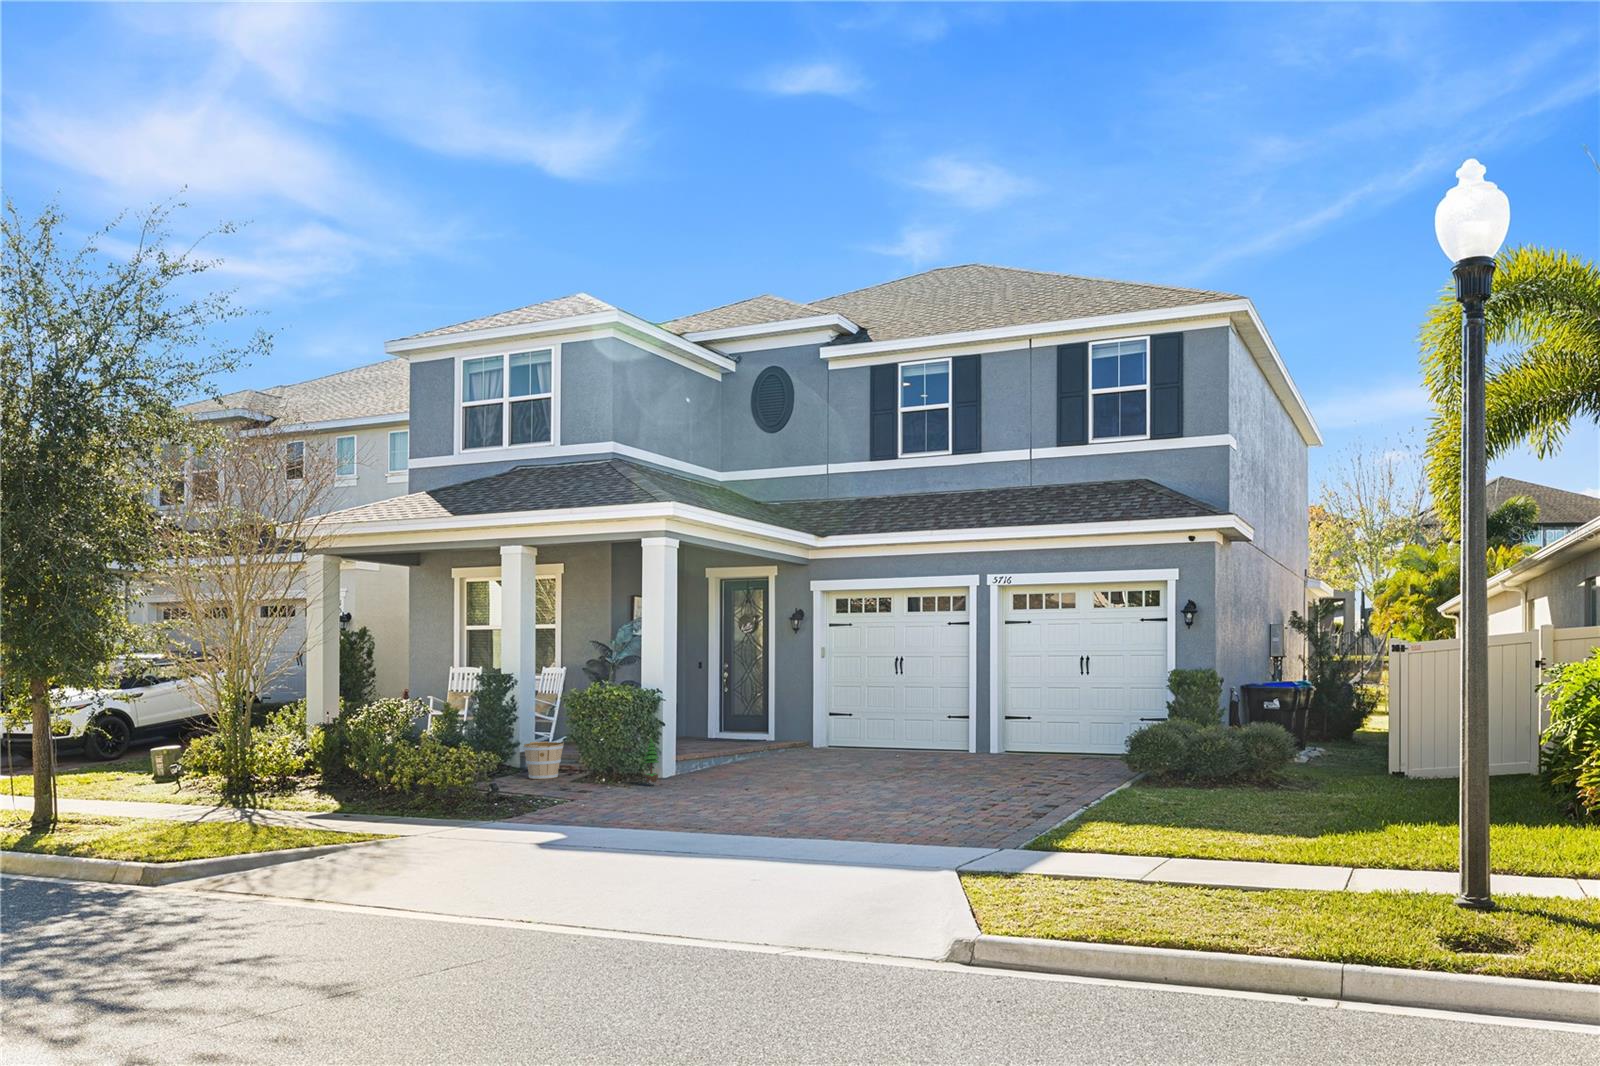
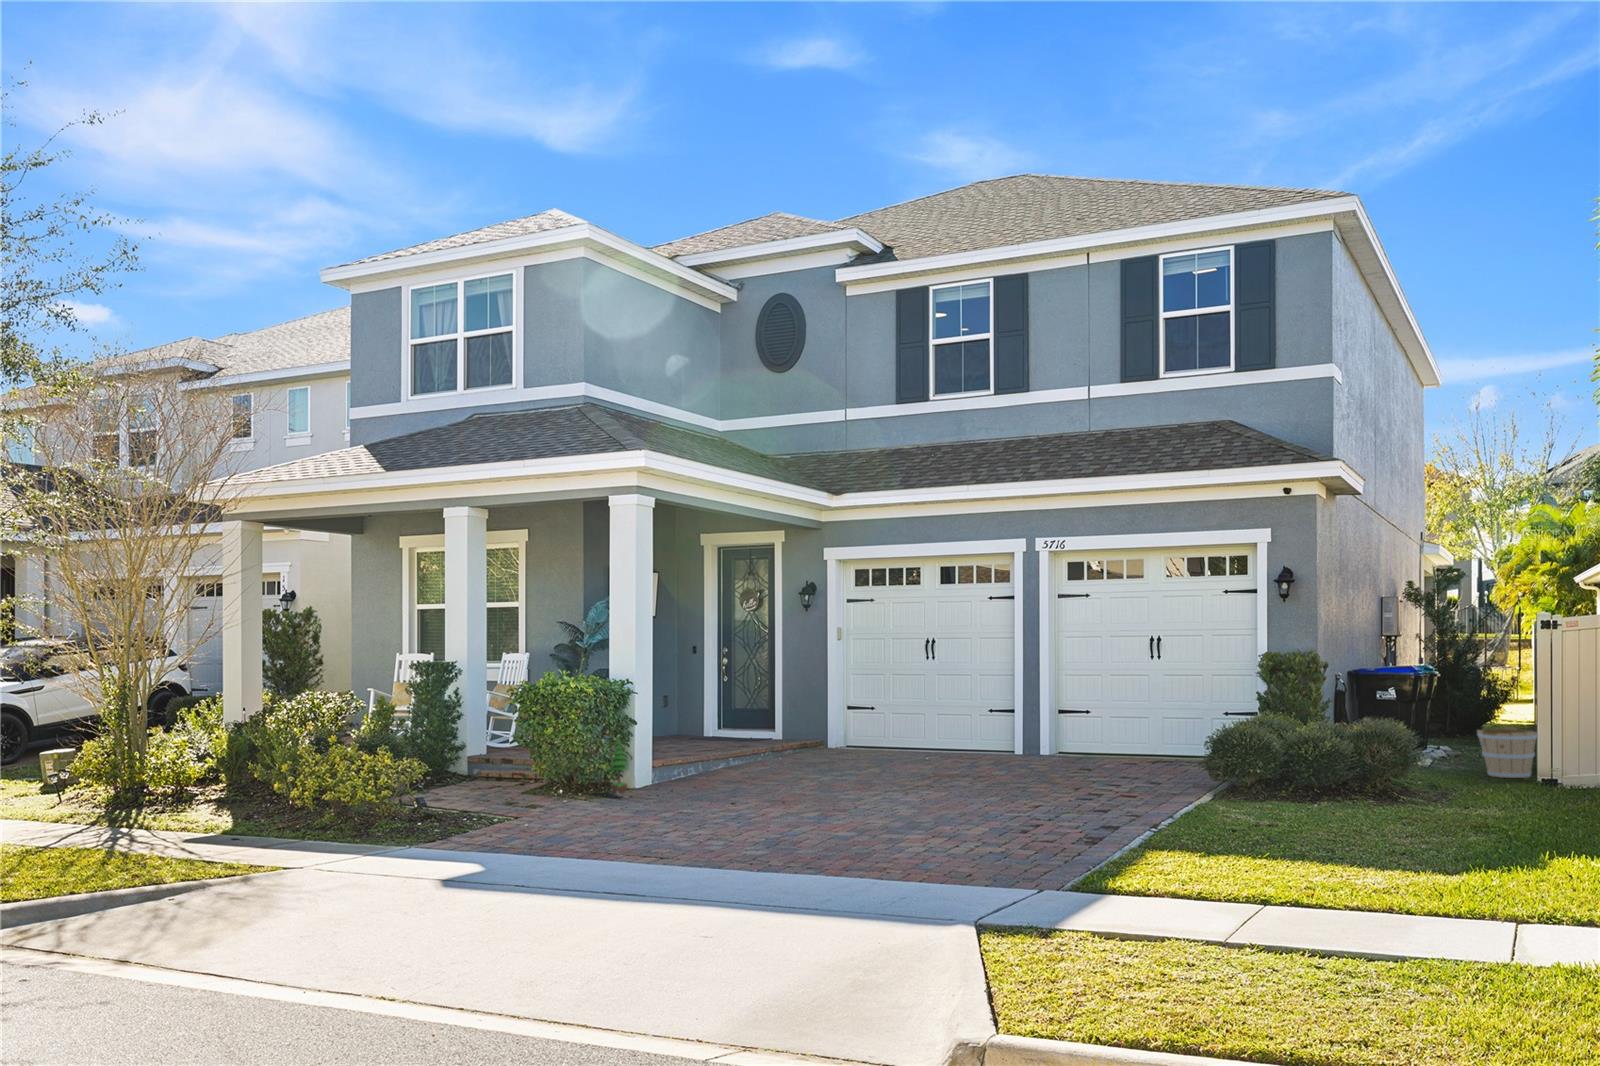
wooden bucket: present [523,741,564,779] -> present [1477,727,1538,778]

